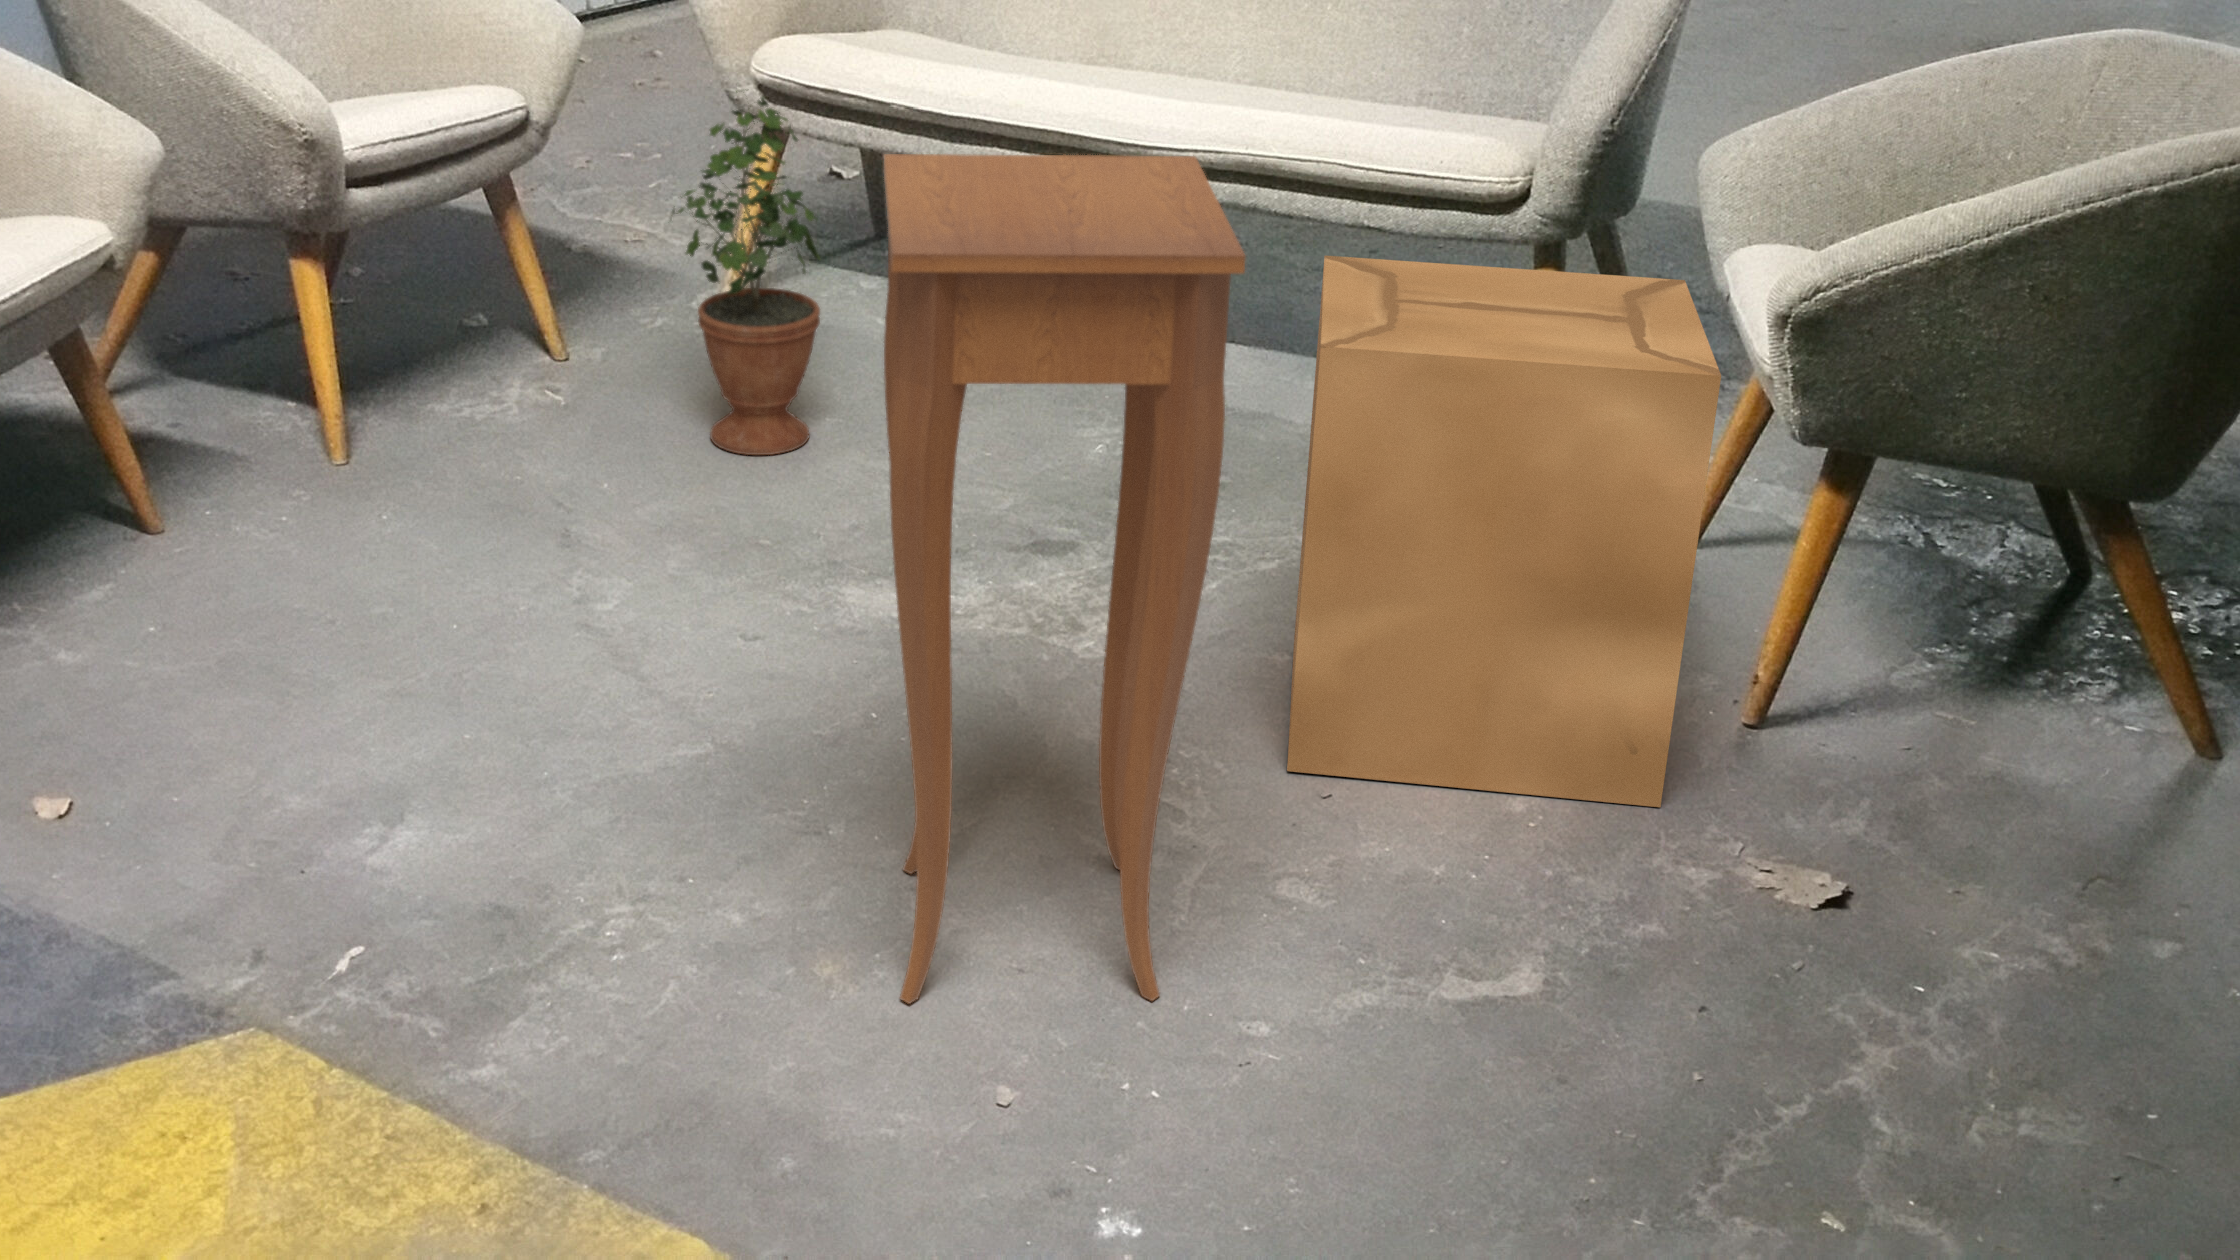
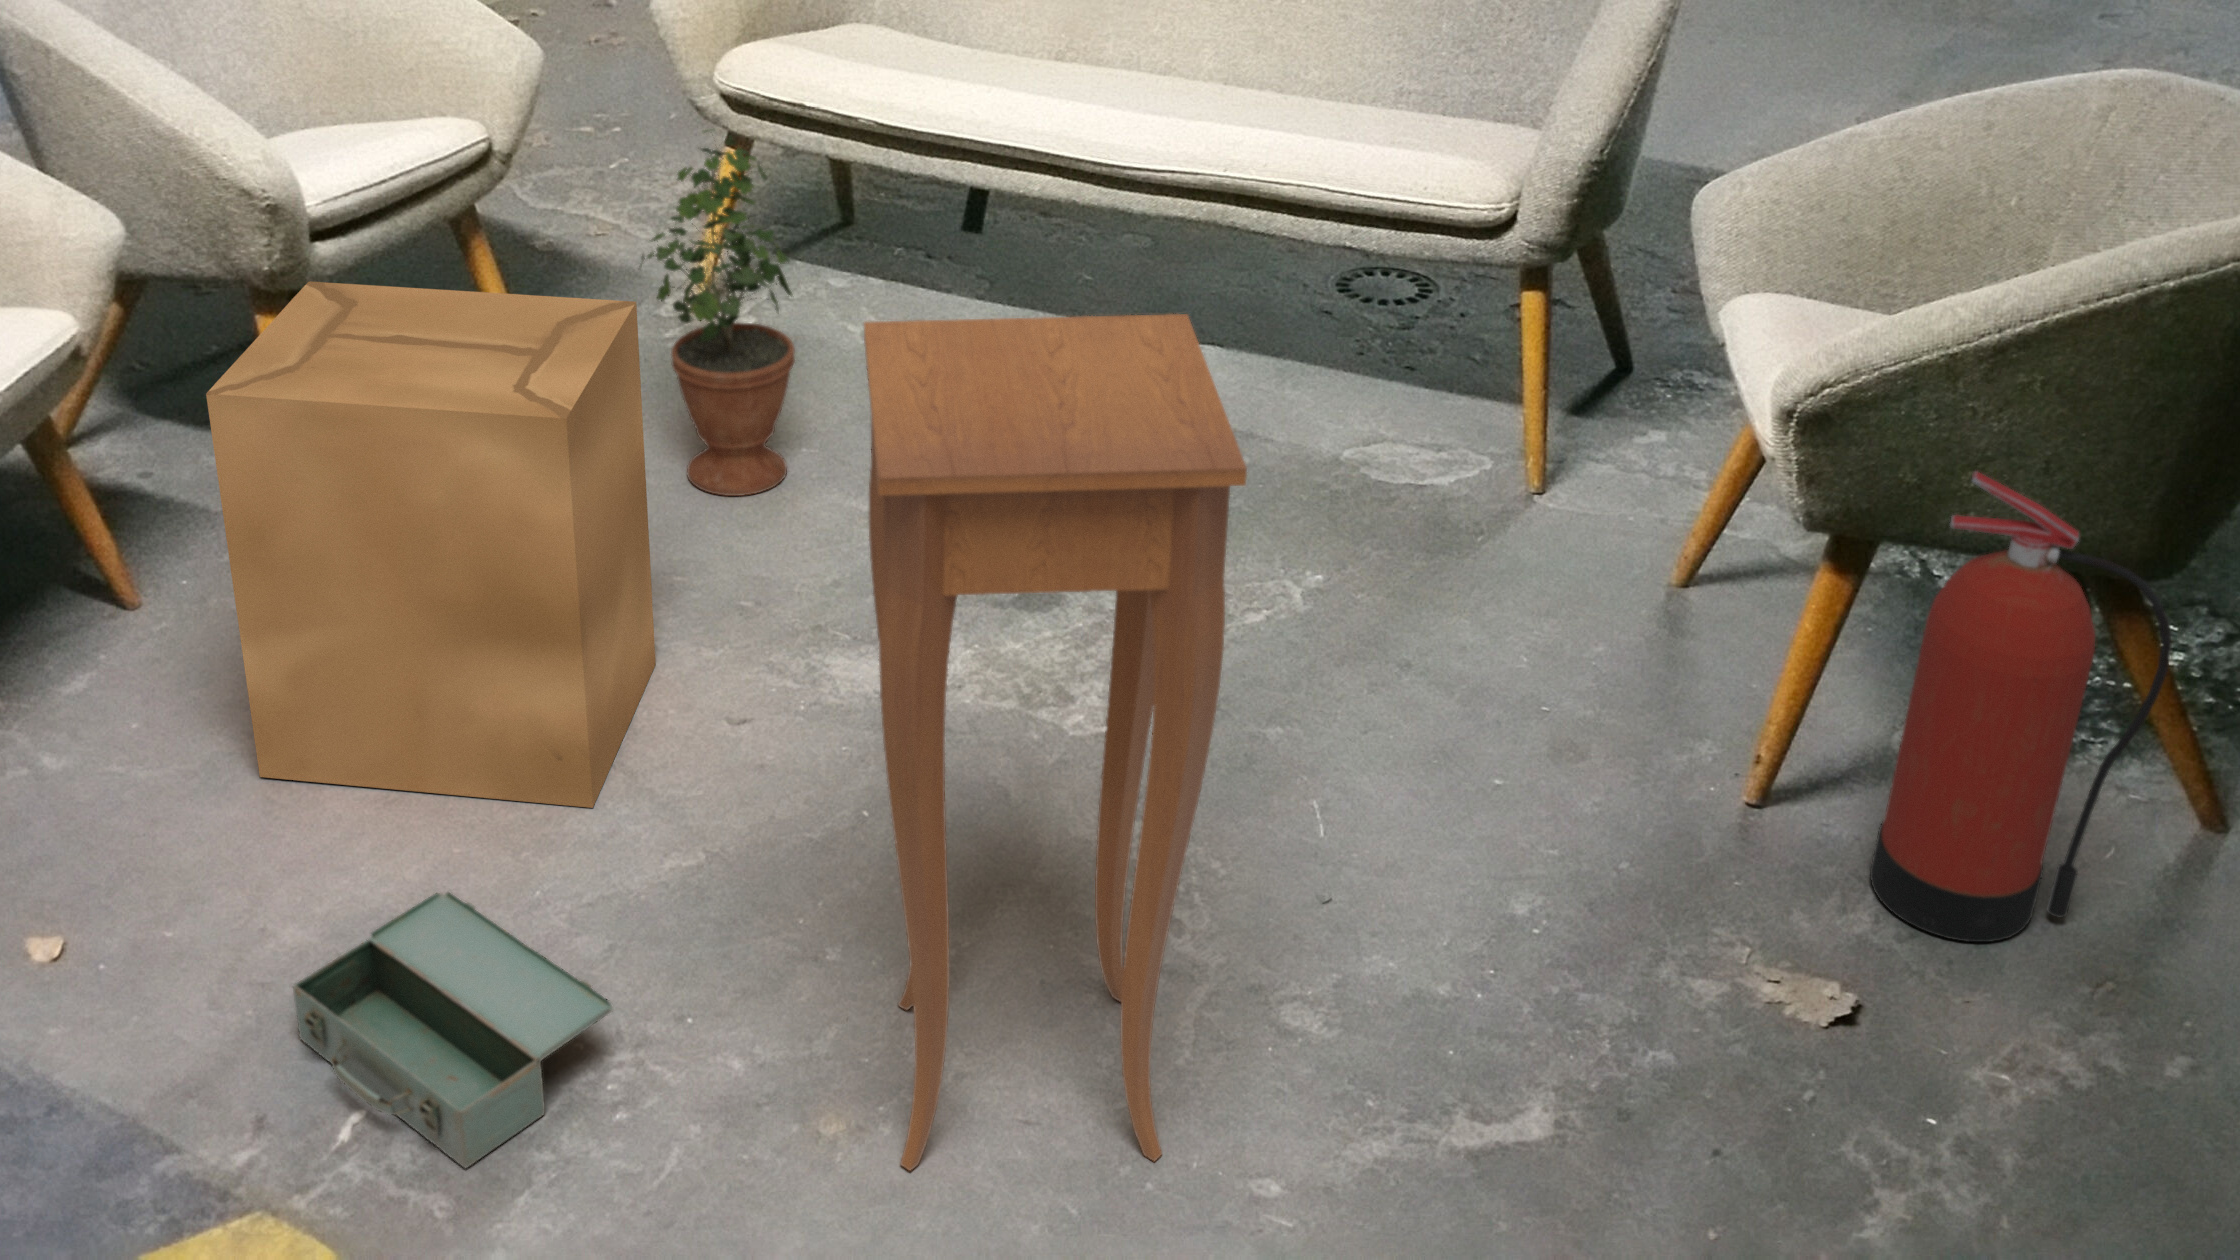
cardboard box: present [1287,256,1721,807] -> present [206,282,656,808]
fire extinguisher: none [1868,360,2152,840] -> present [1870,471,2172,942]
toolbox: none [301,753,620,994] -> present [293,893,613,1168]

